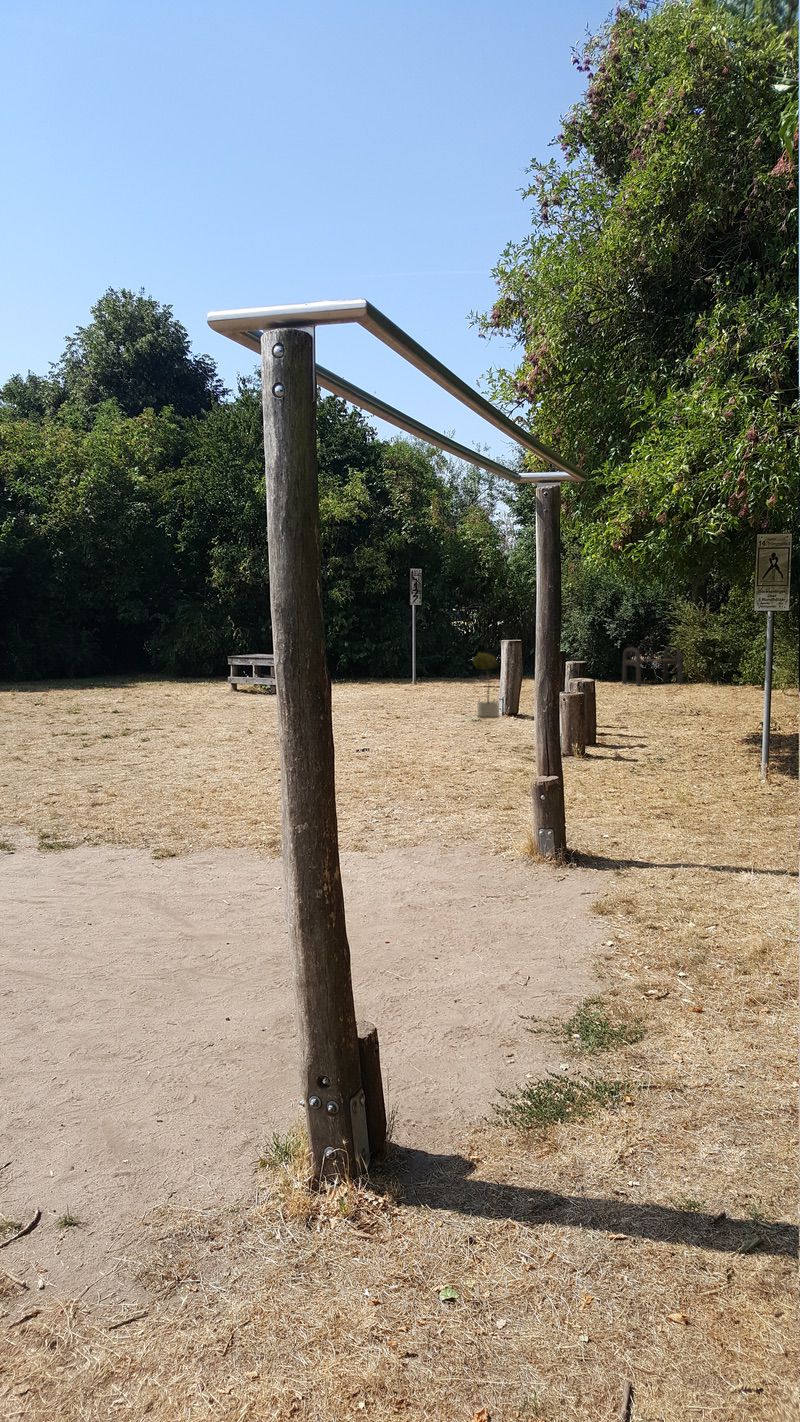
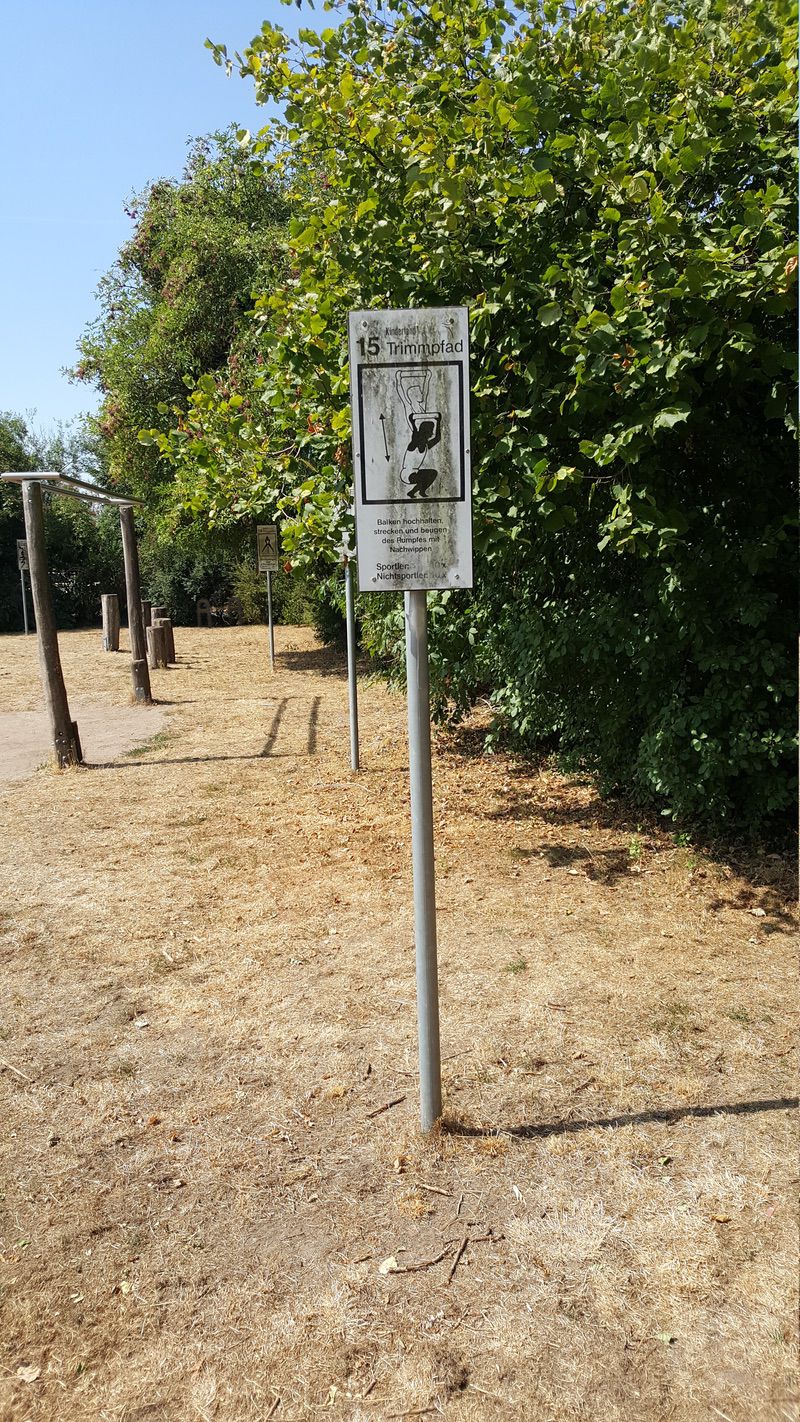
potted tree: present [473,652,499,717] -> none [82,605,105,653]

